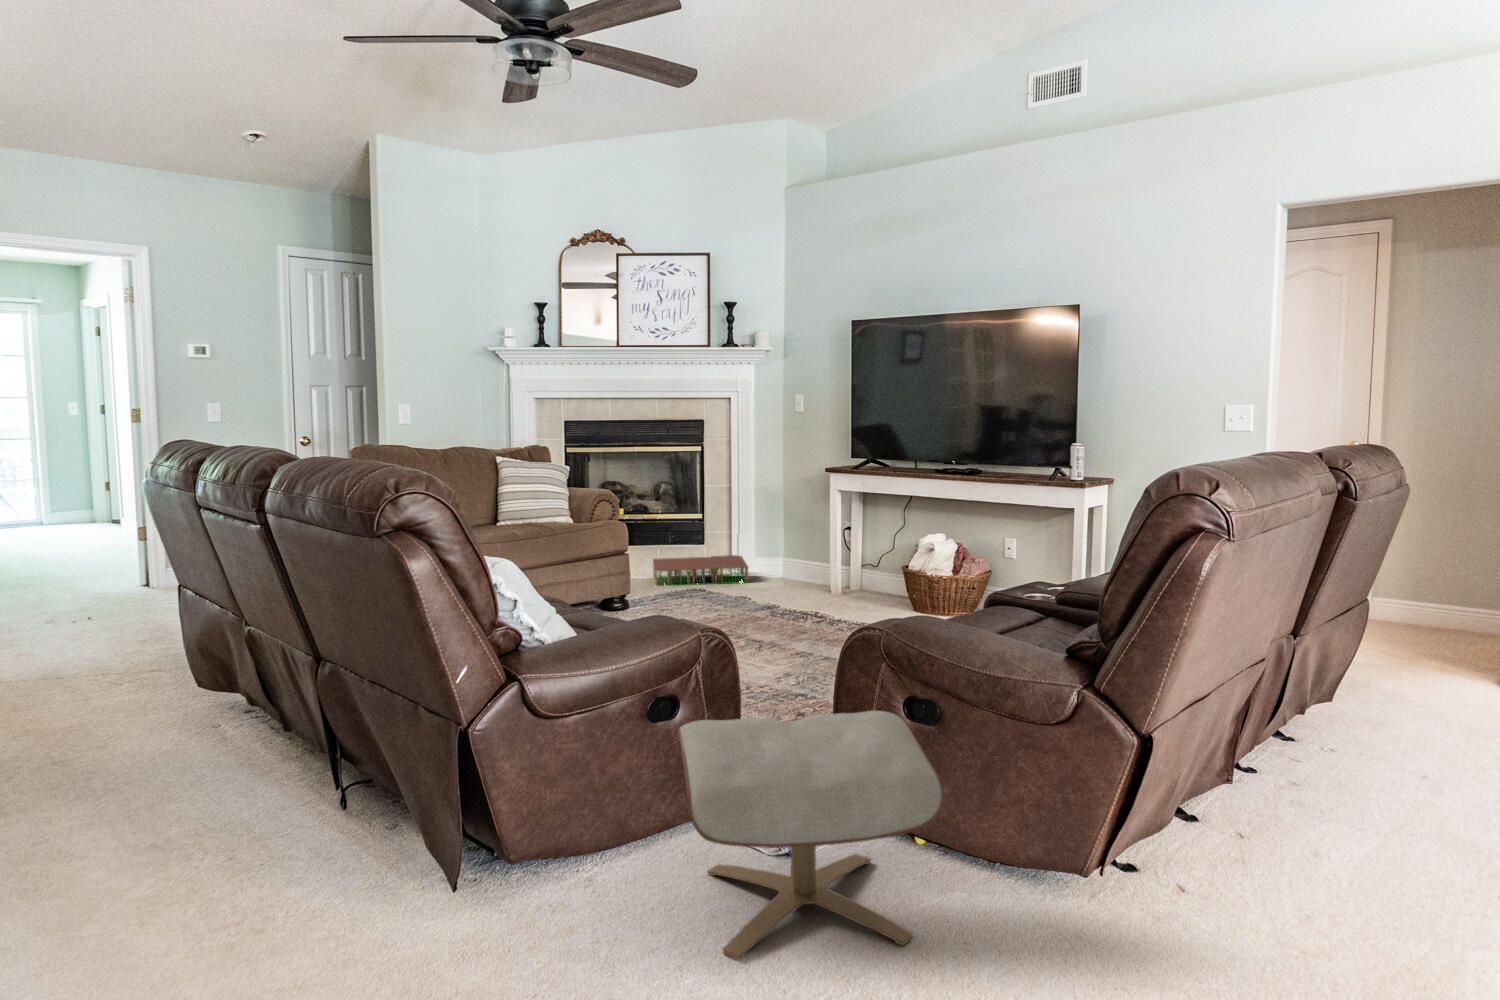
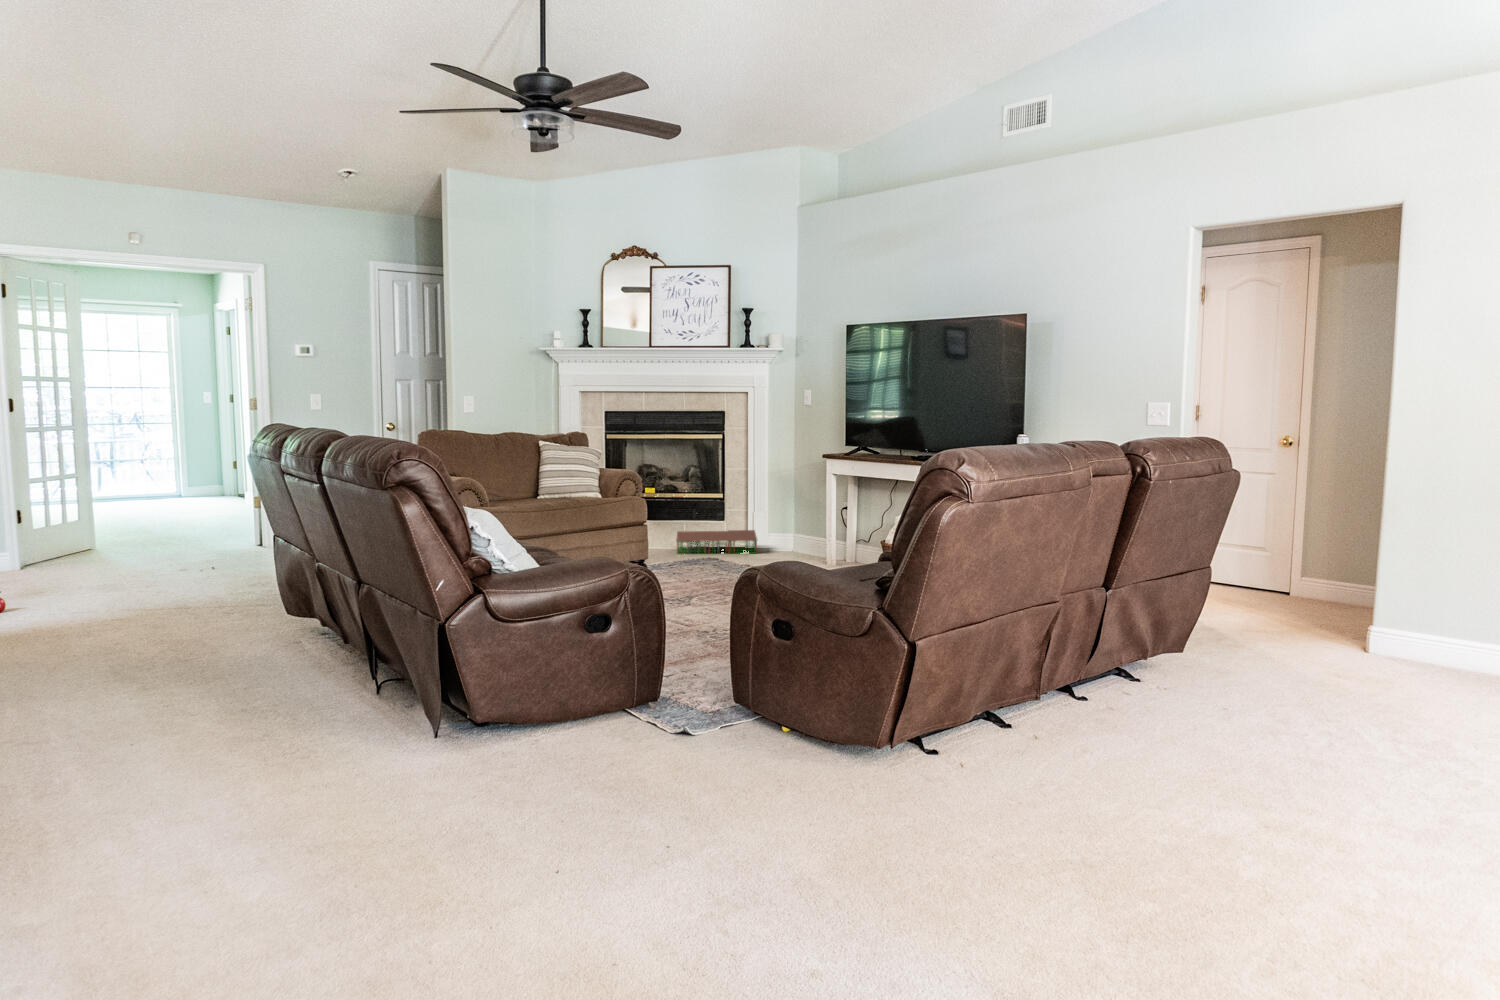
ottoman: present [678,711,944,960] -> none [588,627,774,790]

